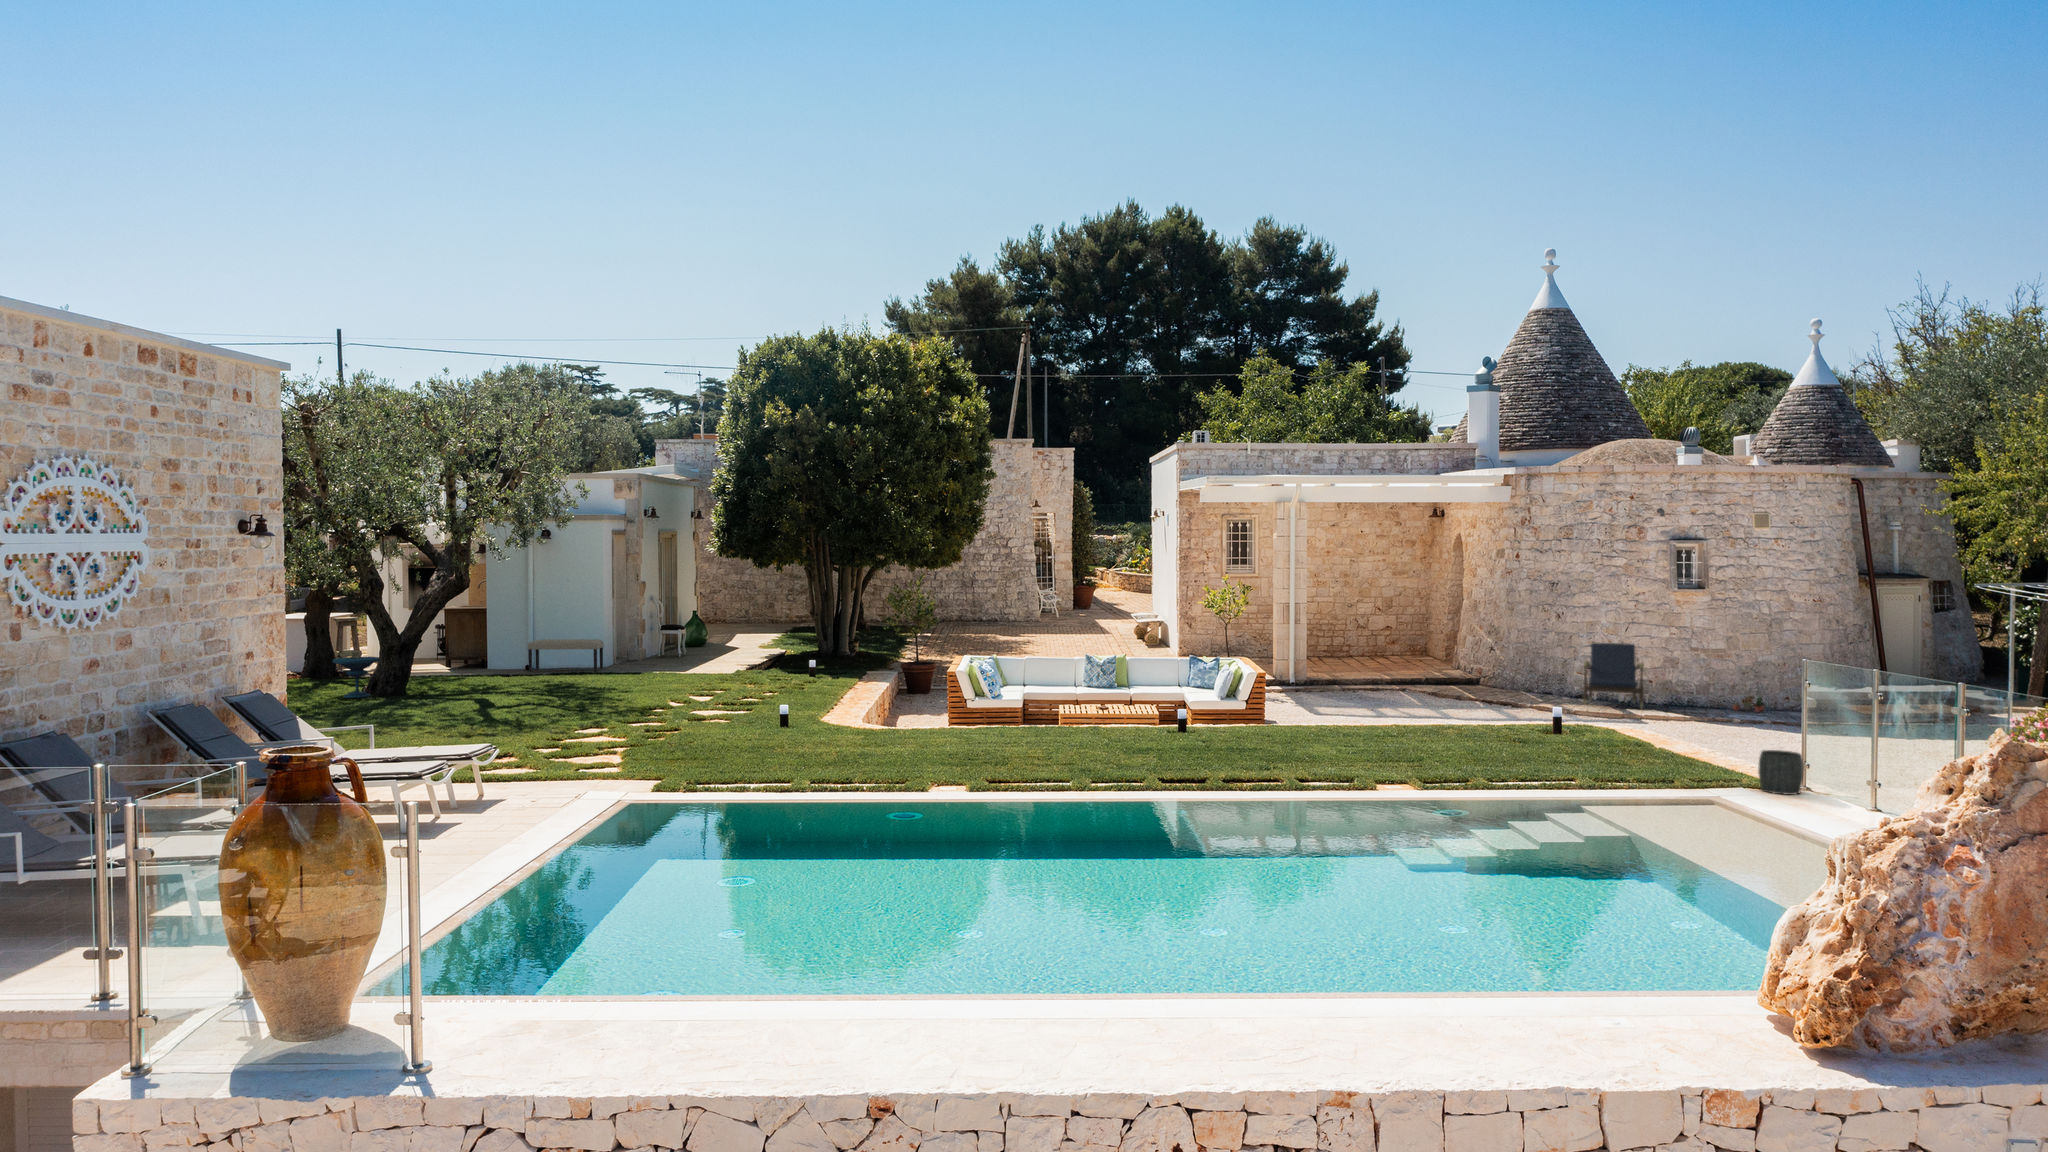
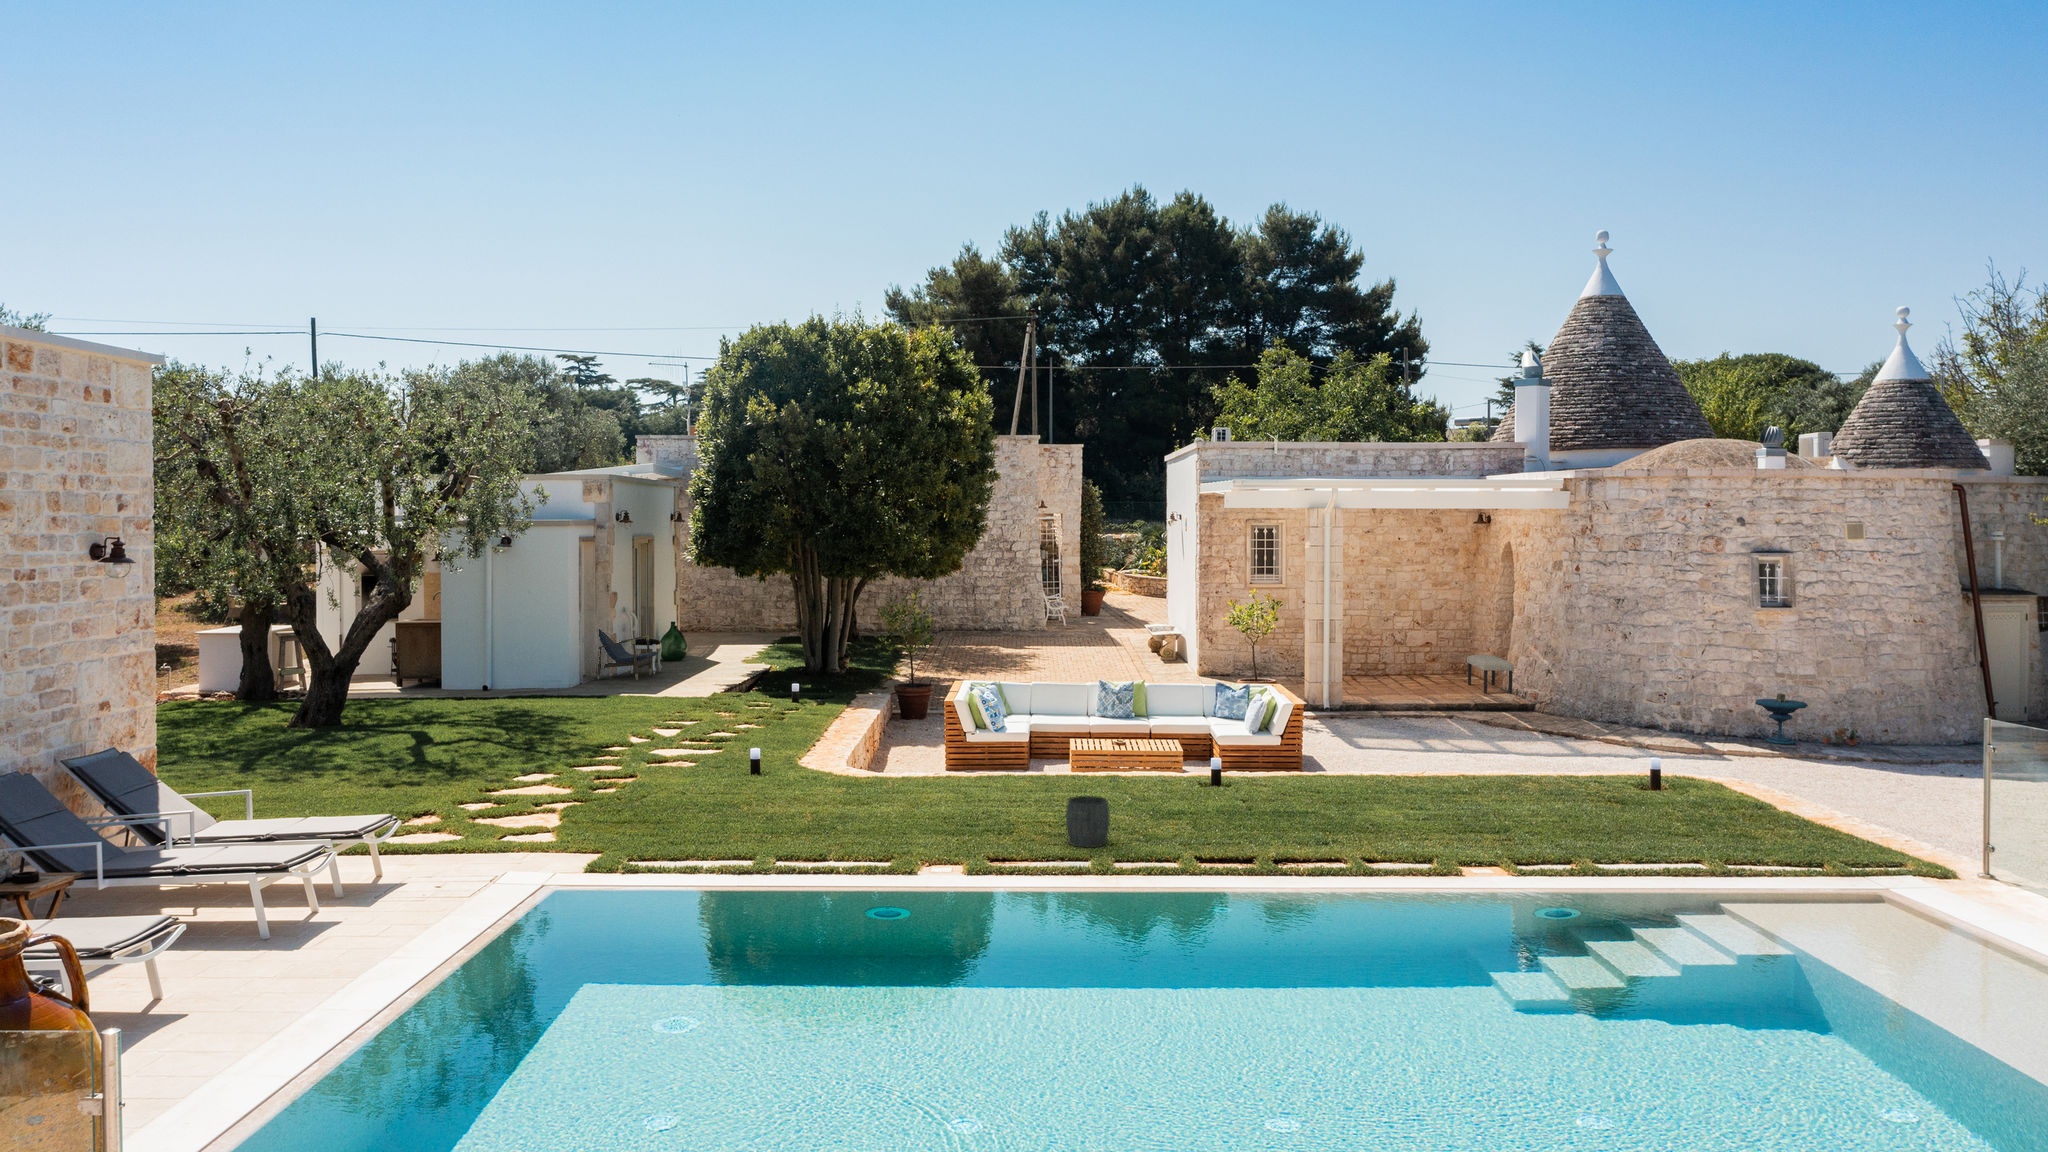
bench: present [527,639,604,672] -> present [1467,655,1514,694]
lounge chair: present [1583,642,1644,708] -> present [597,629,658,680]
side table: present [333,650,380,698] -> present [1755,692,1808,744]
woven basket: present [1758,750,1804,795] -> present [1066,796,1110,848]

